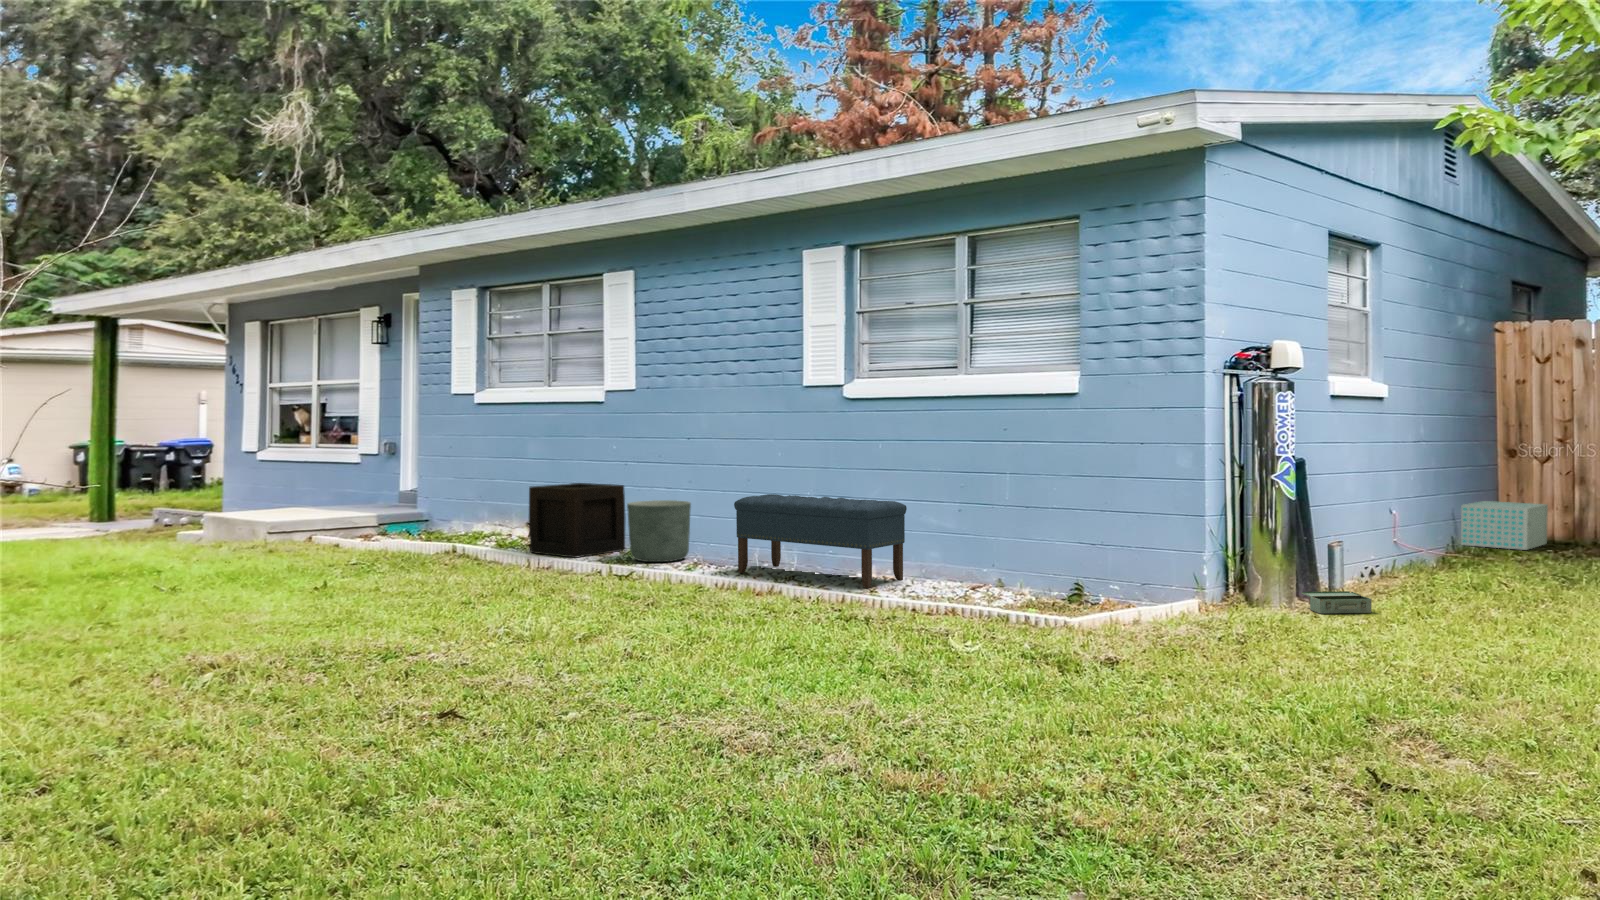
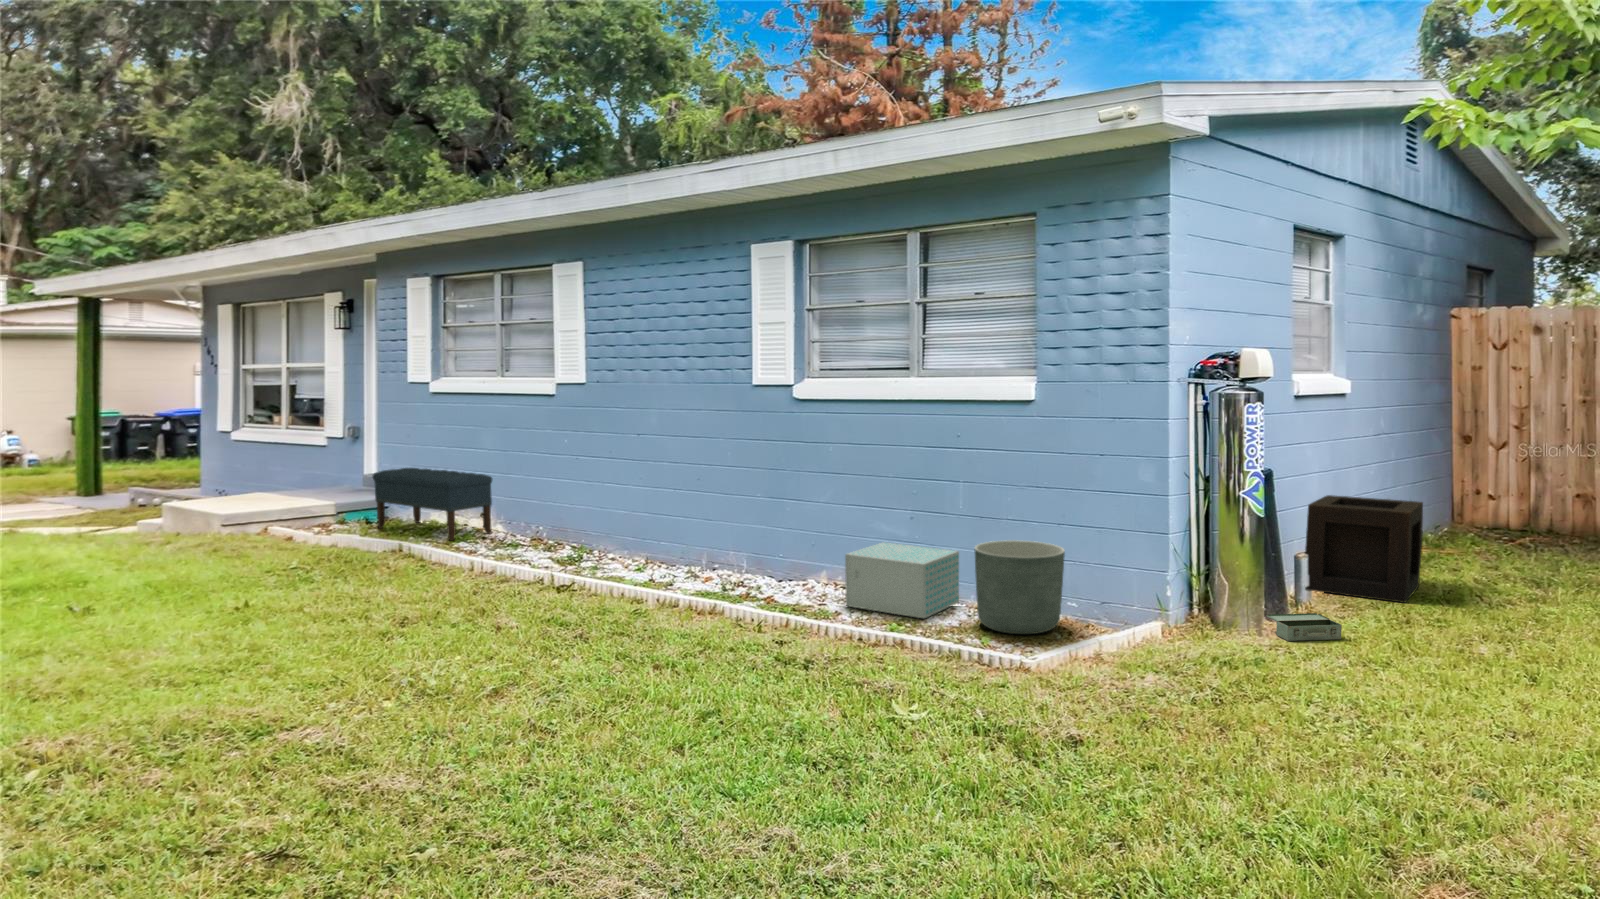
wooden crate: present [529,483,625,558] -> present [1305,495,1423,603]
bench: present [734,494,907,588] -> present [372,468,492,540]
planter: present [627,500,691,562] -> present [974,540,1065,634]
storage box: present [1461,501,1548,550] -> present [845,542,959,618]

